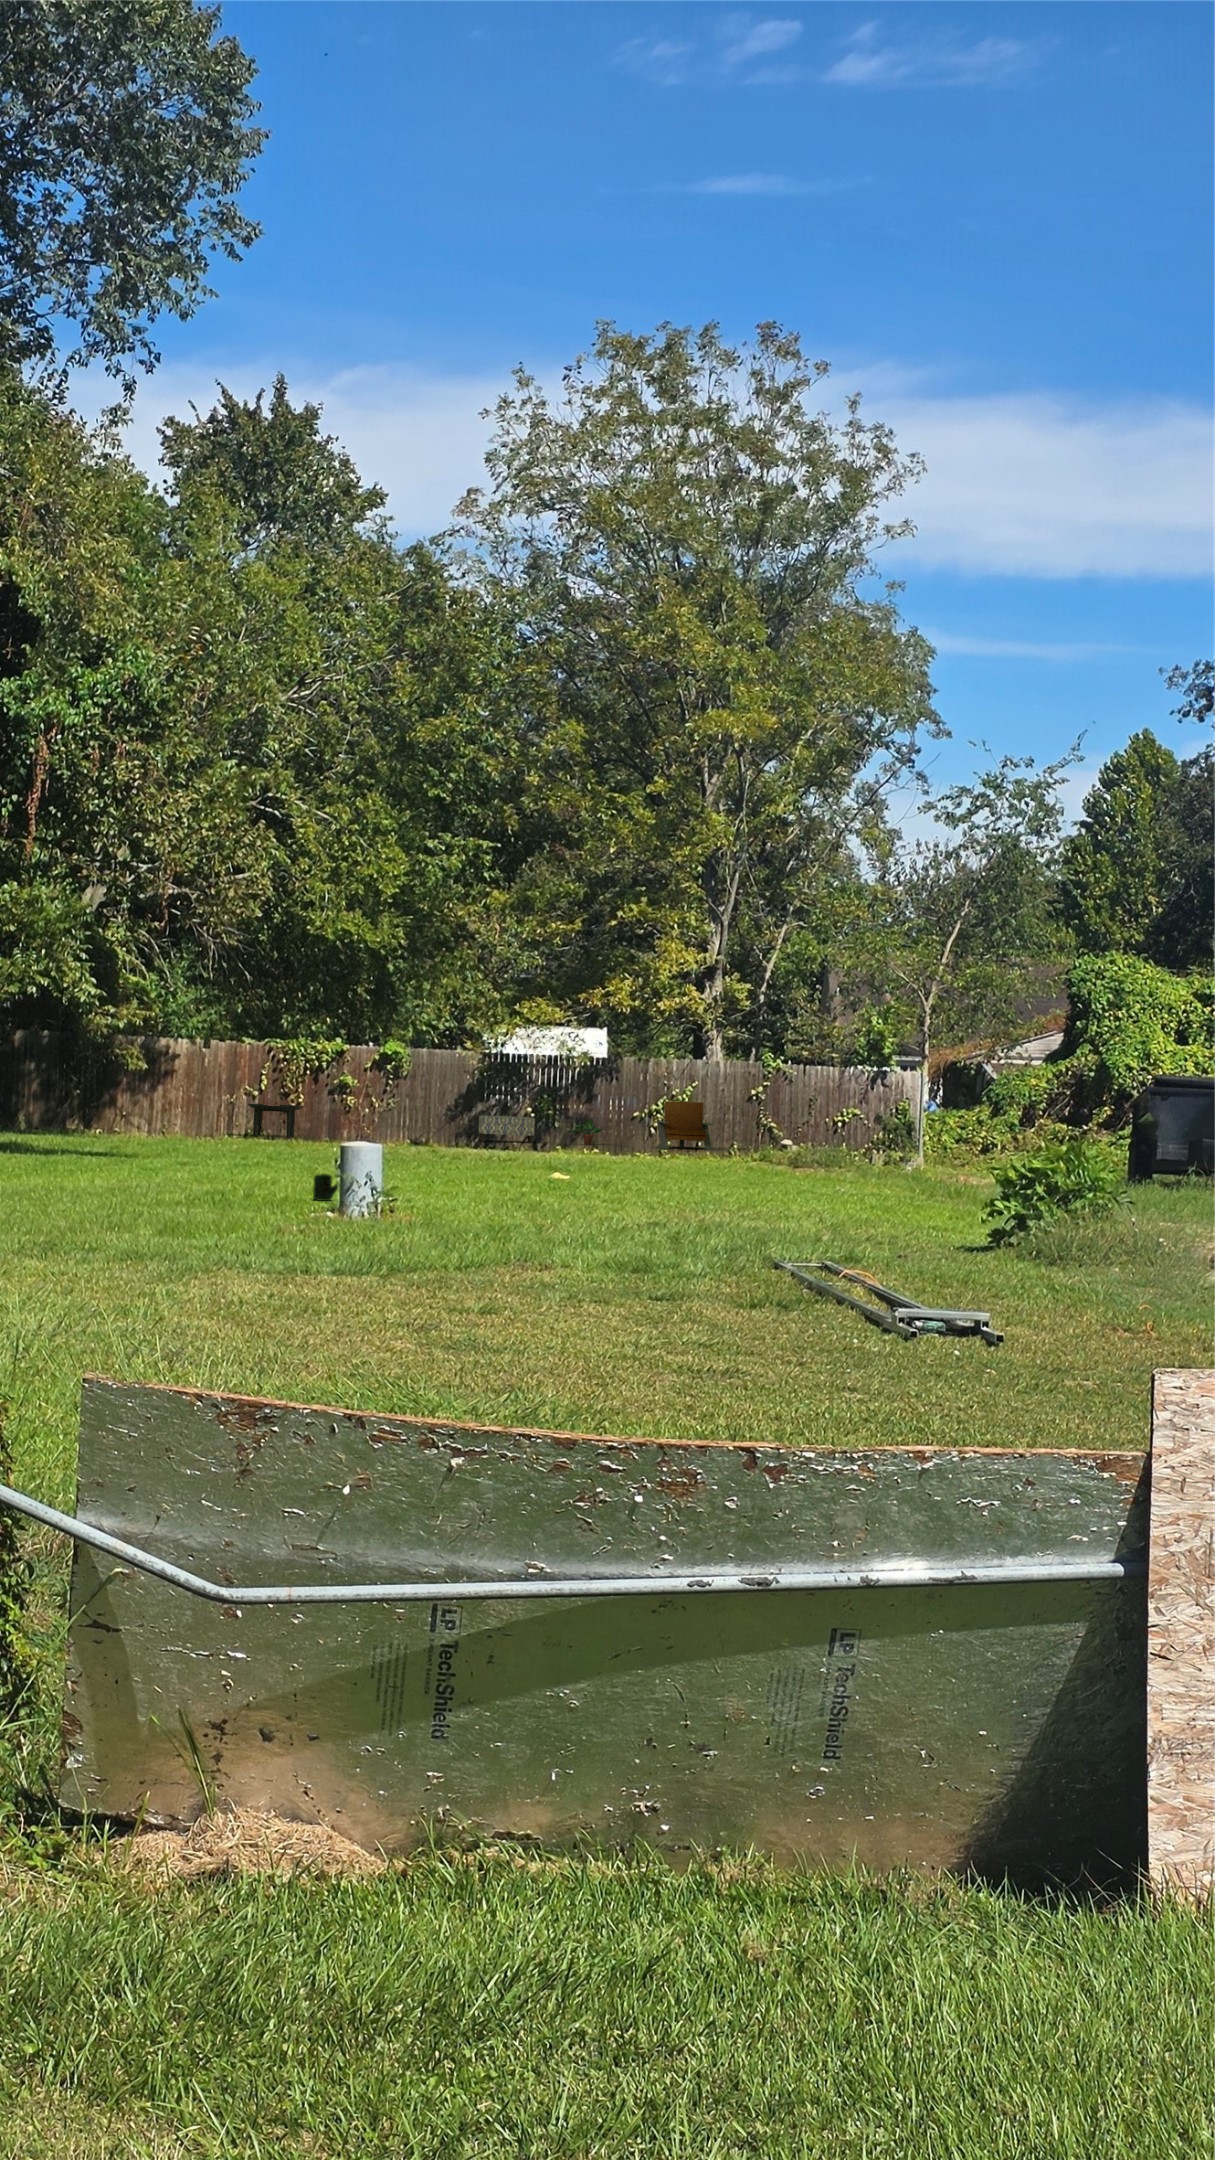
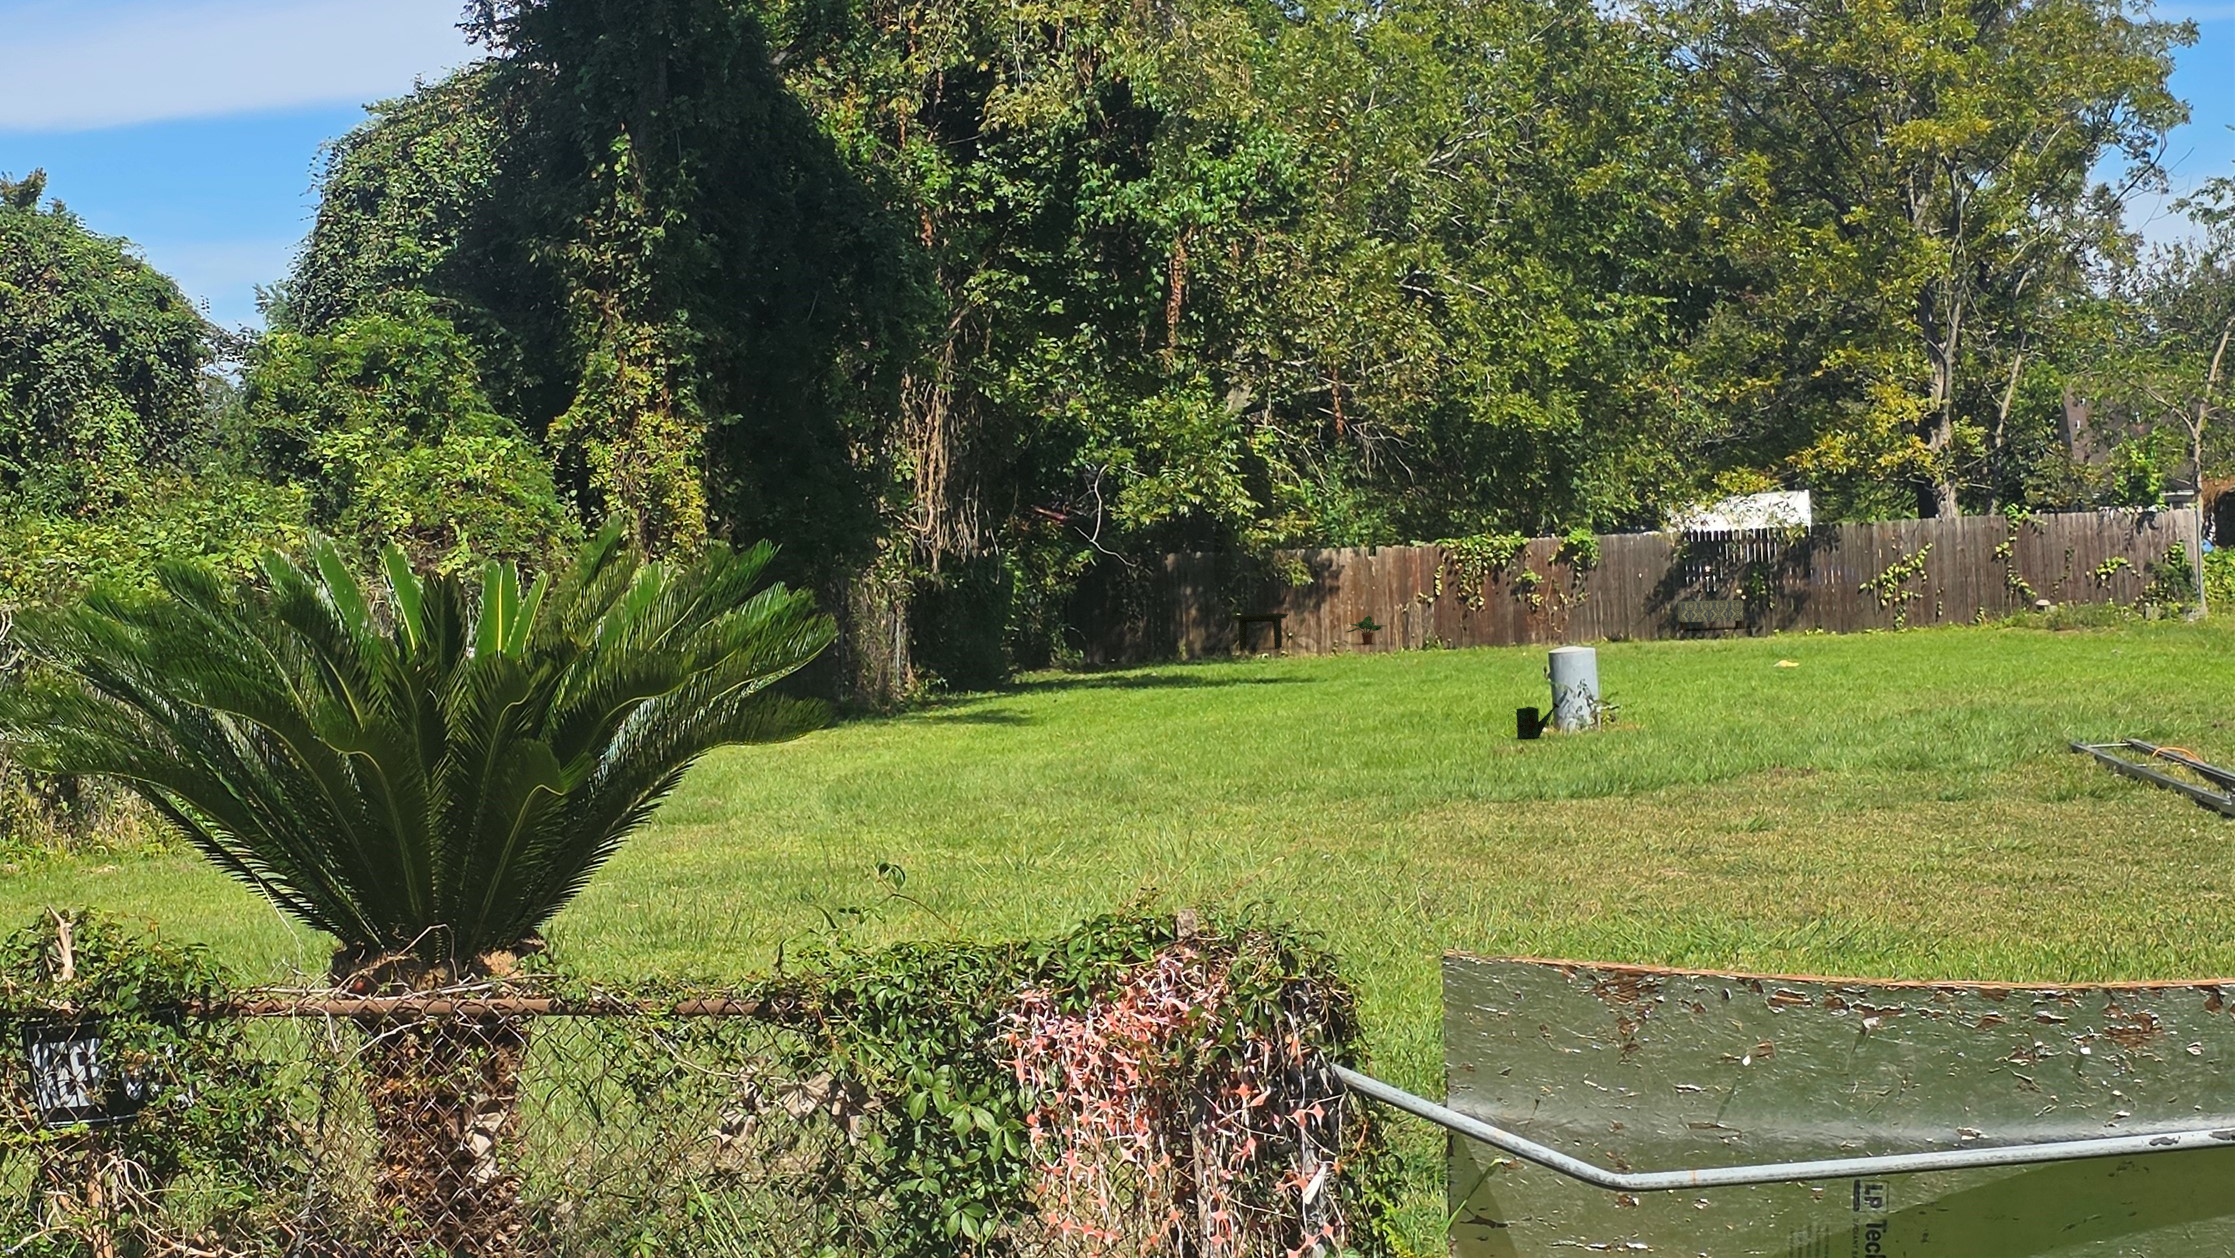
lounge chair: present [656,1101,713,1150] -> none [1888,570,1960,626]
round table: present [248,1104,302,1138] -> present [1231,613,1288,650]
potted plant: present [568,1119,605,1145] -> present [1347,615,1385,644]

